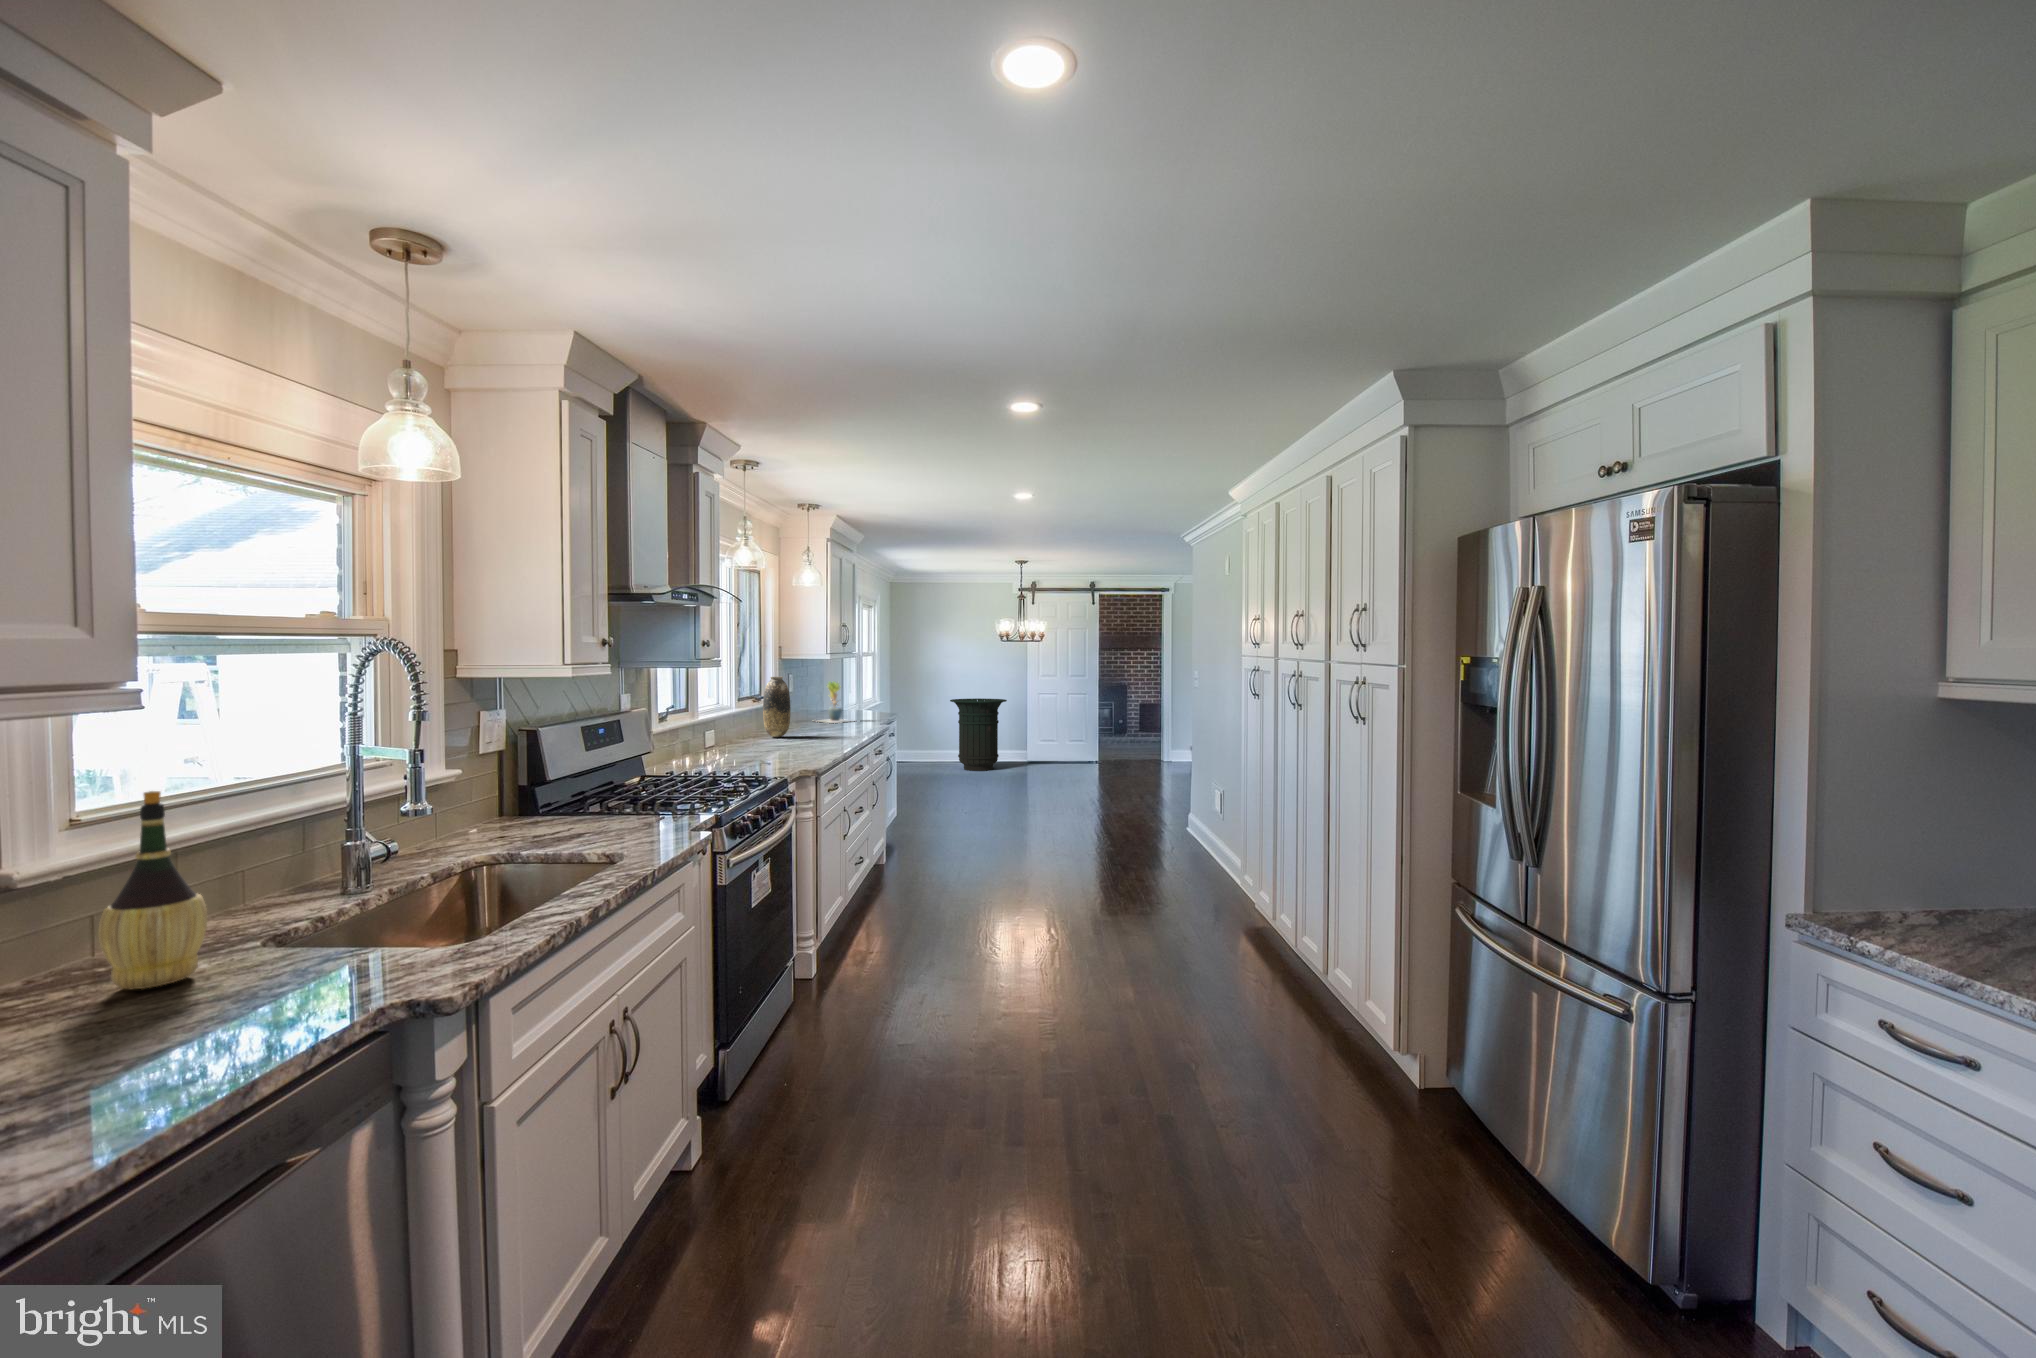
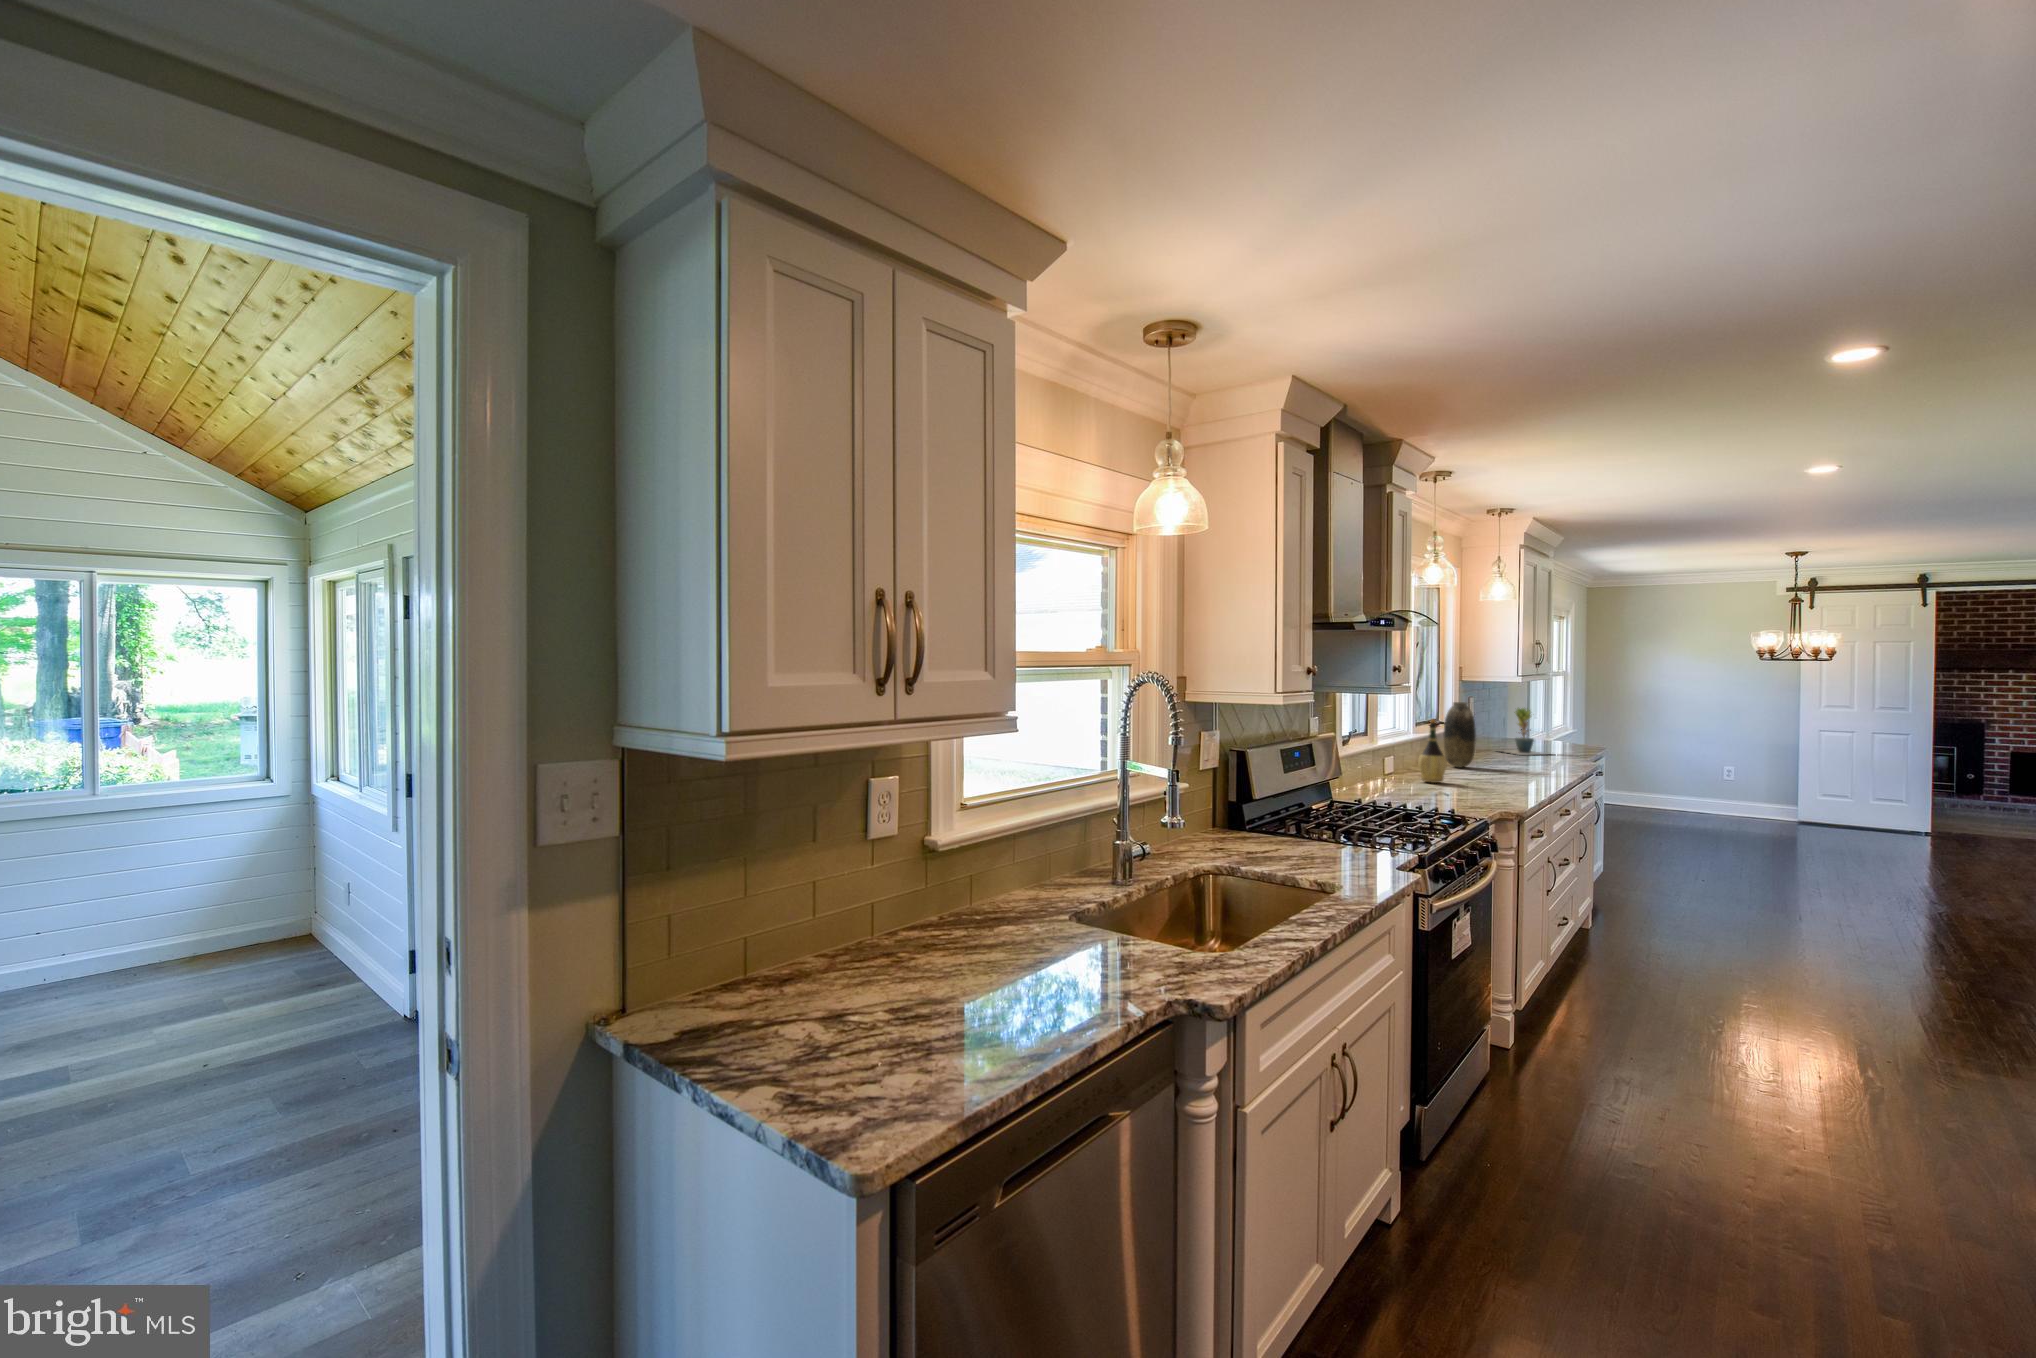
trash can: present [950,698,1007,771] -> none [1673,732,1766,826]
wine bottle: present [99,791,207,990] -> present [1418,719,1447,783]

